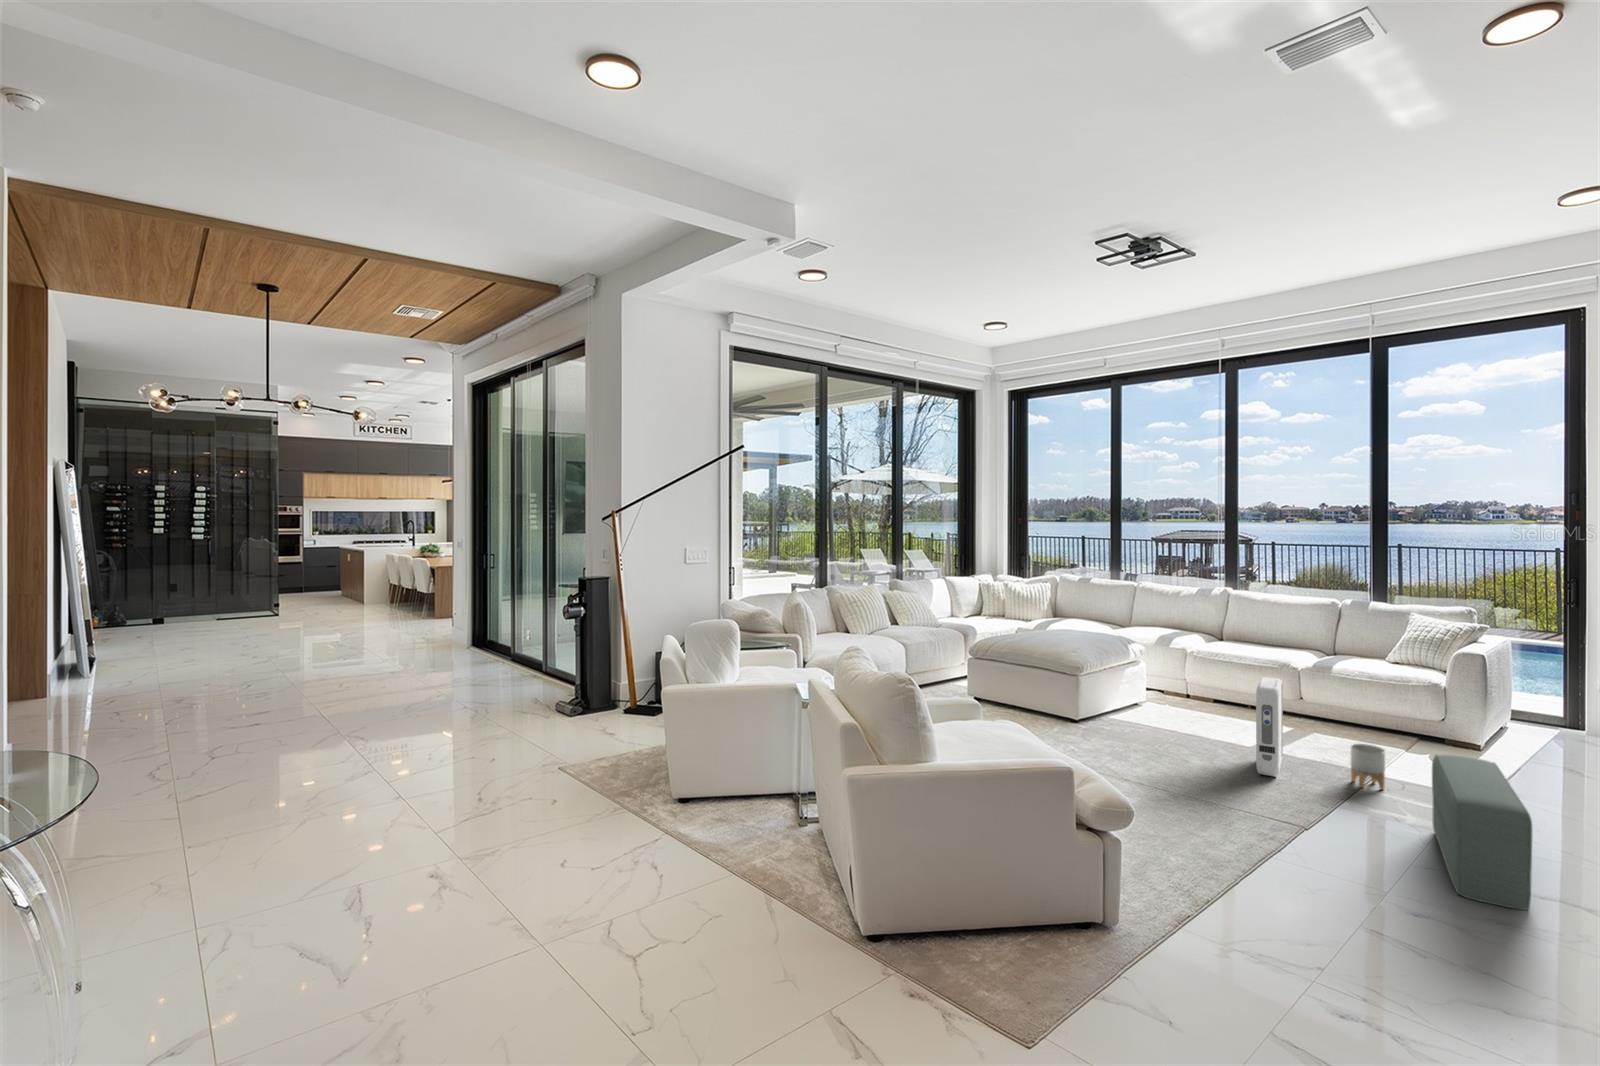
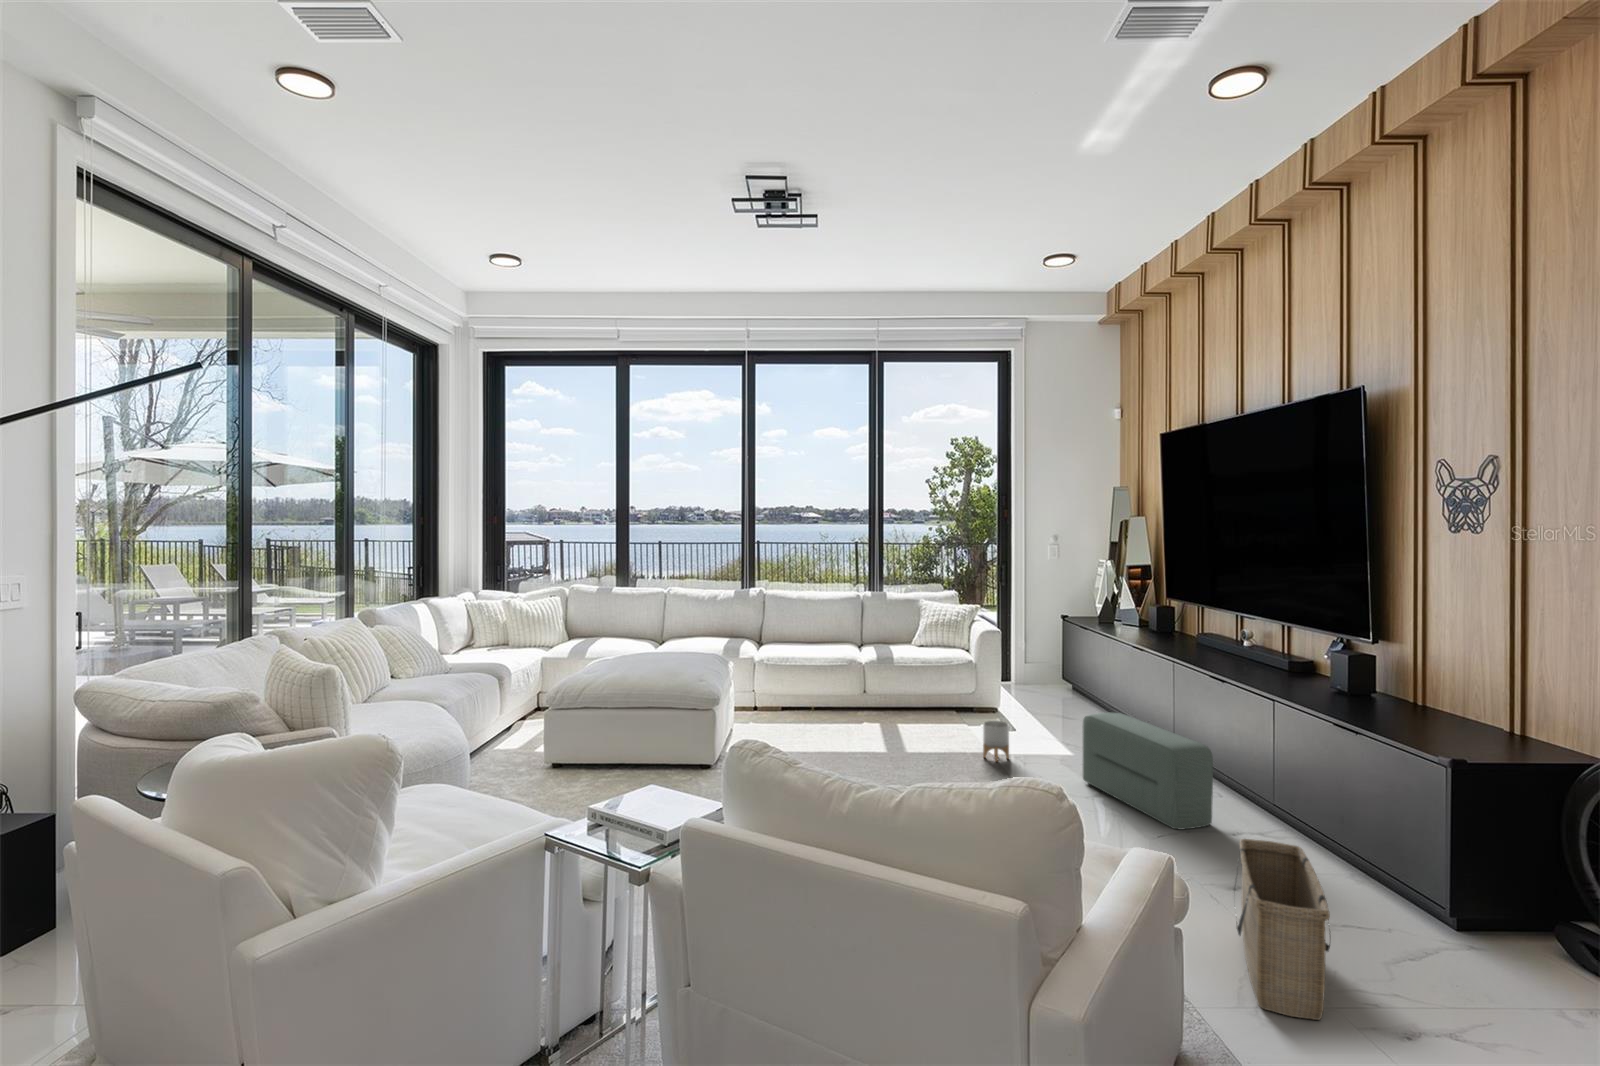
air purifier: present [1256,677,1283,777] -> none [906,672,947,772]
basket: none [1193,868,1369,1026] -> present [1237,839,1330,1020]

